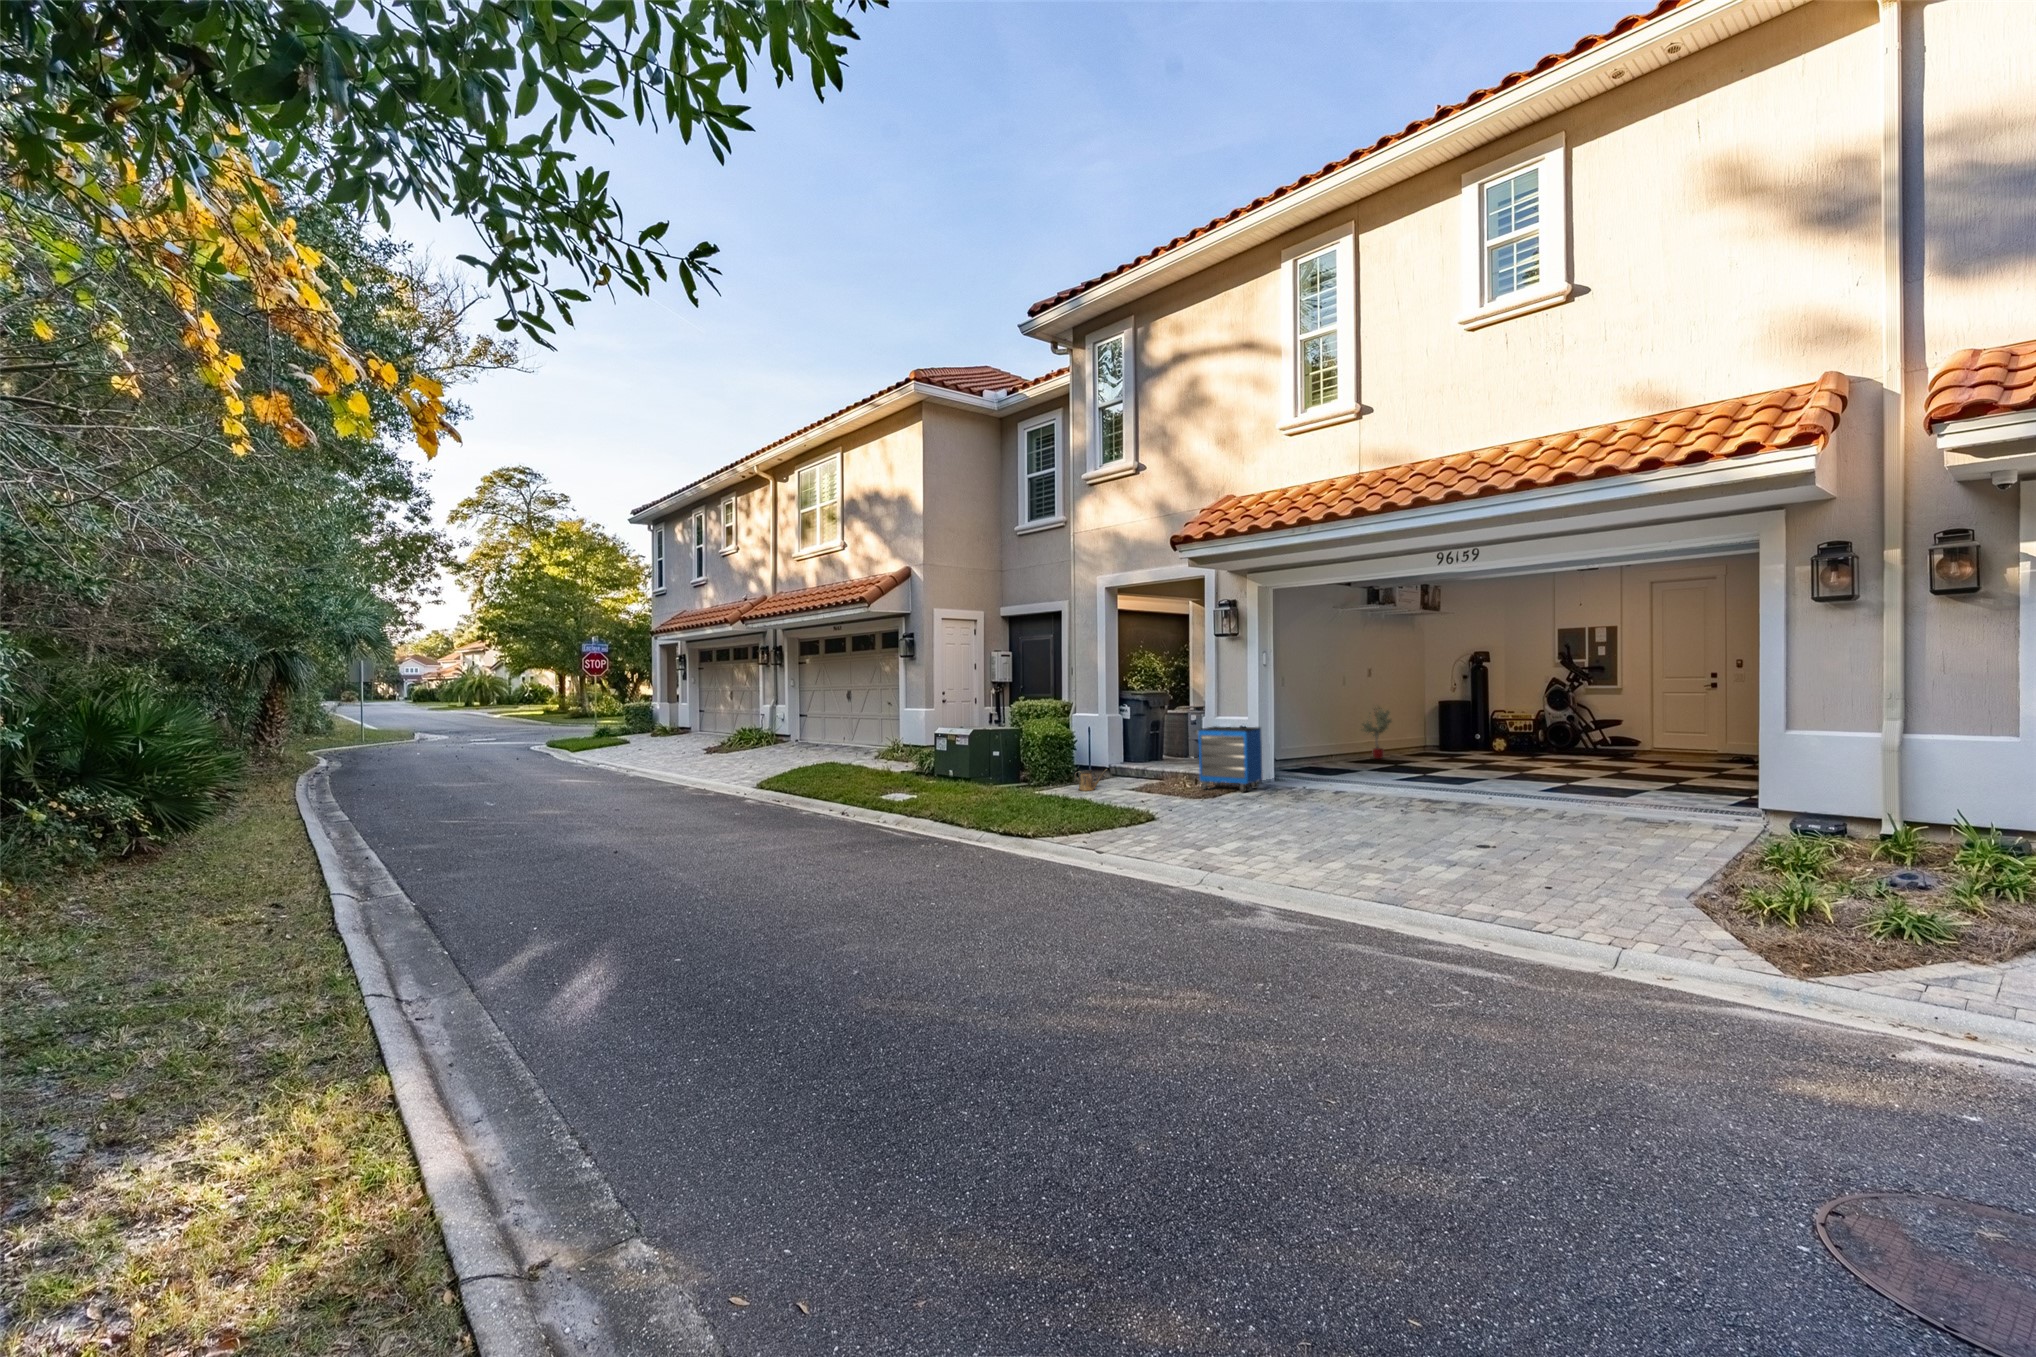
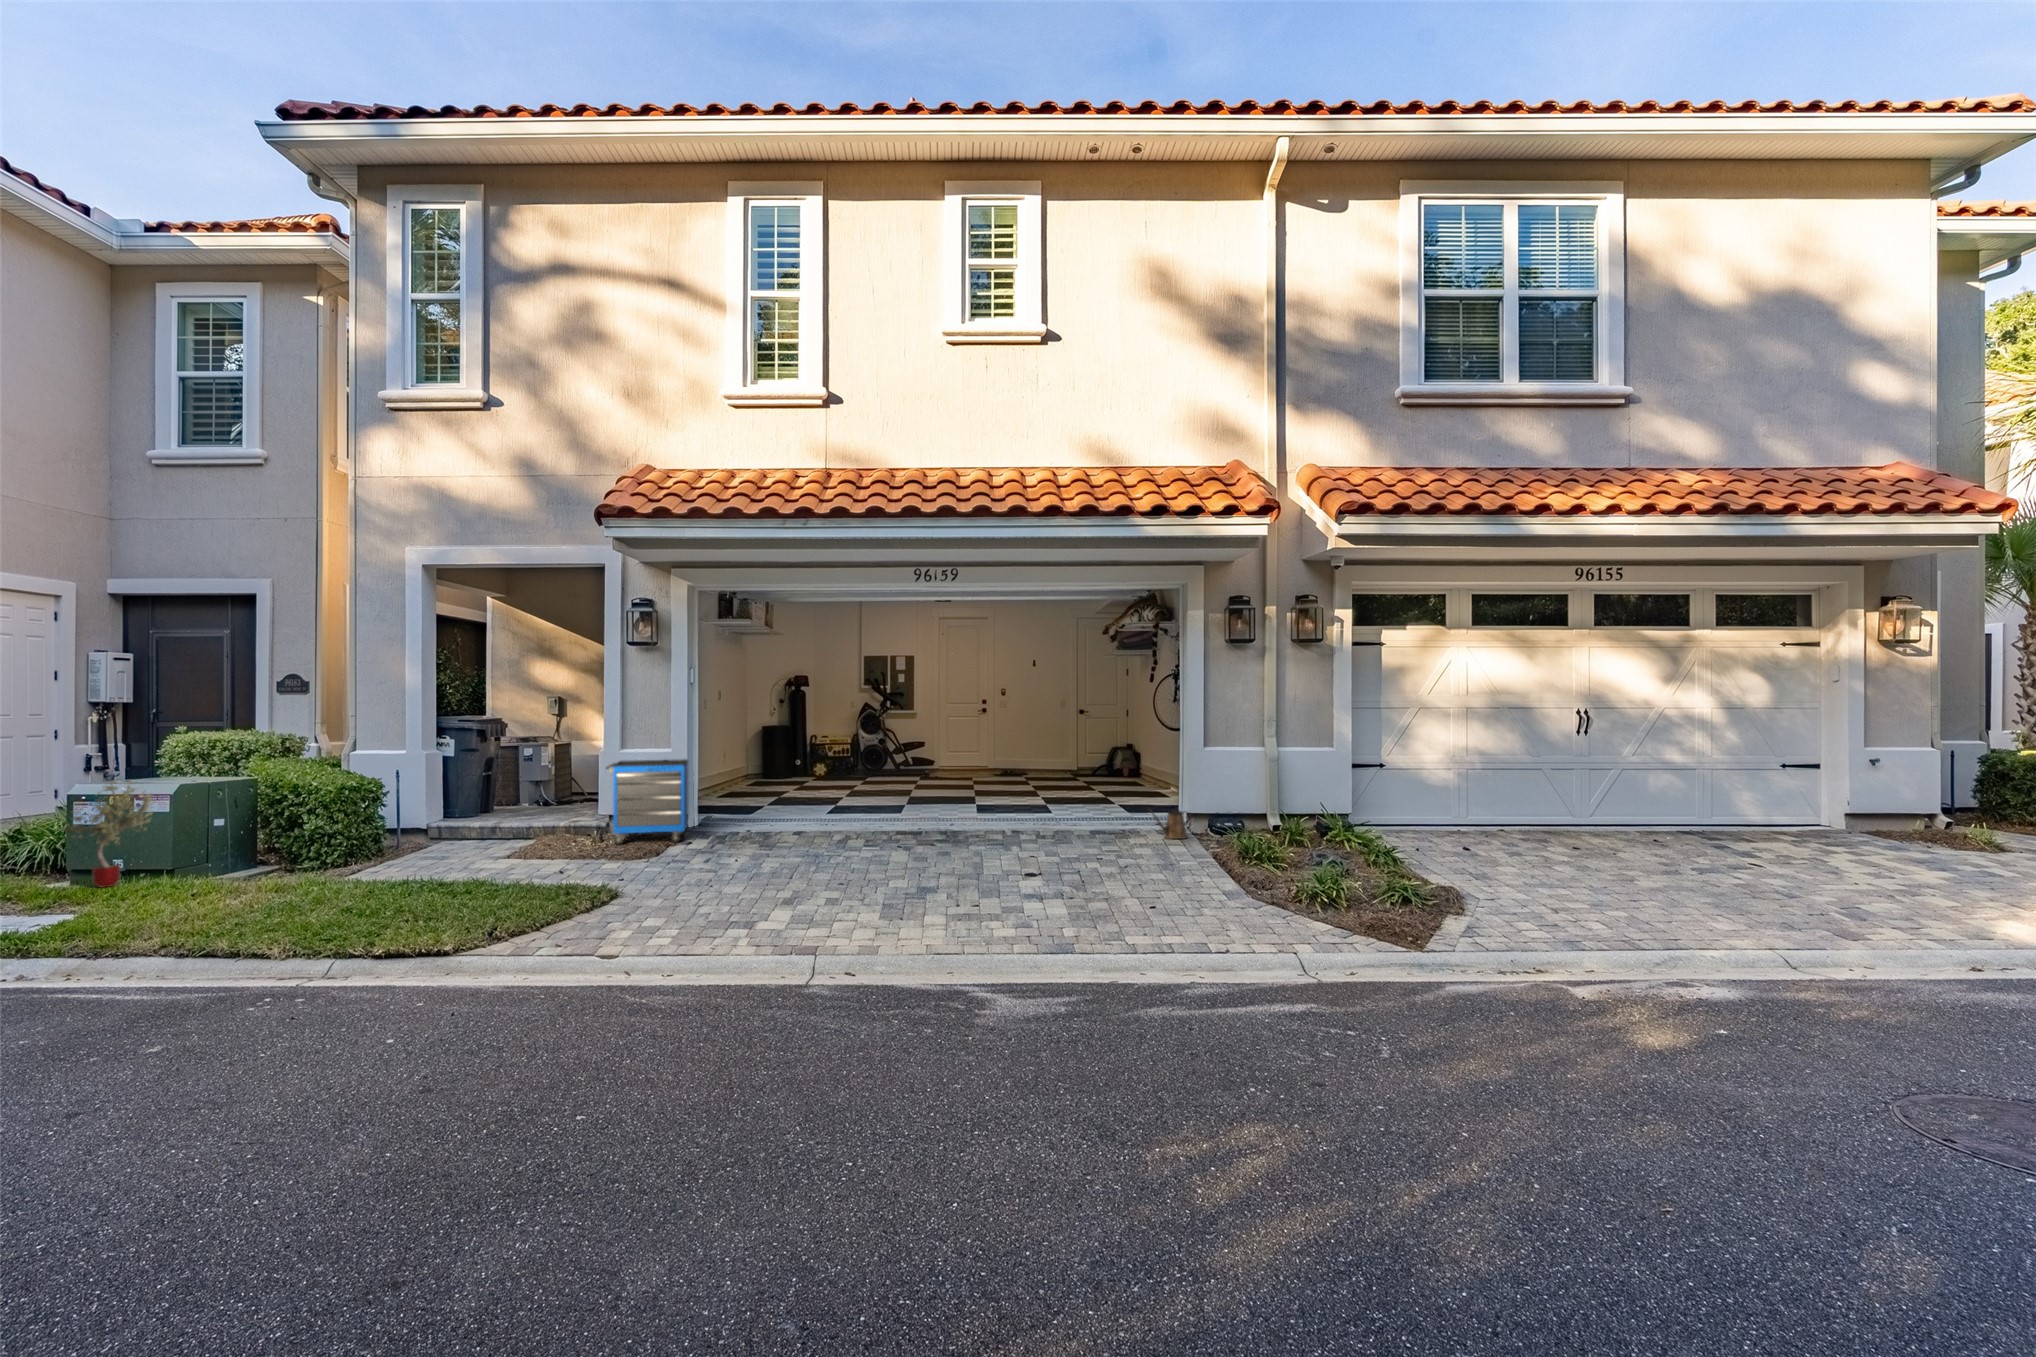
potted tree: present [1361,707,1392,759] -> present [63,781,152,888]
watering can: present [1075,769,1108,791] -> present [1151,810,1191,839]

